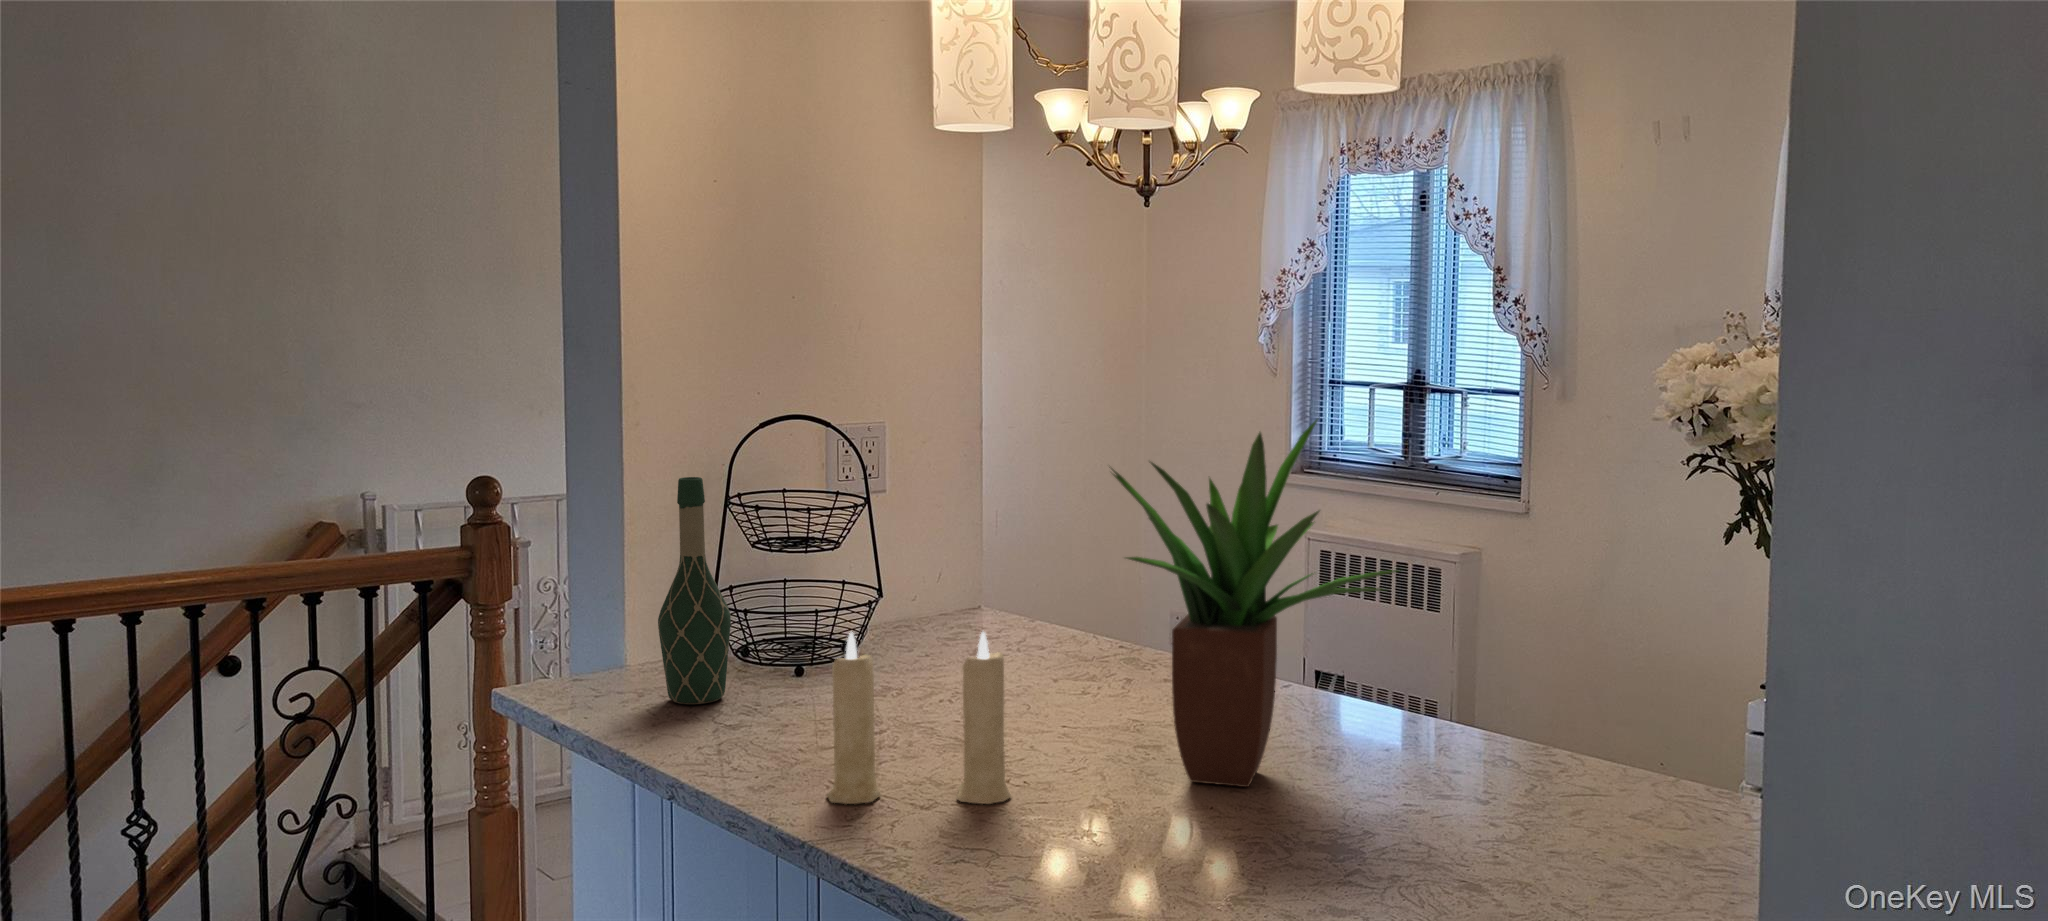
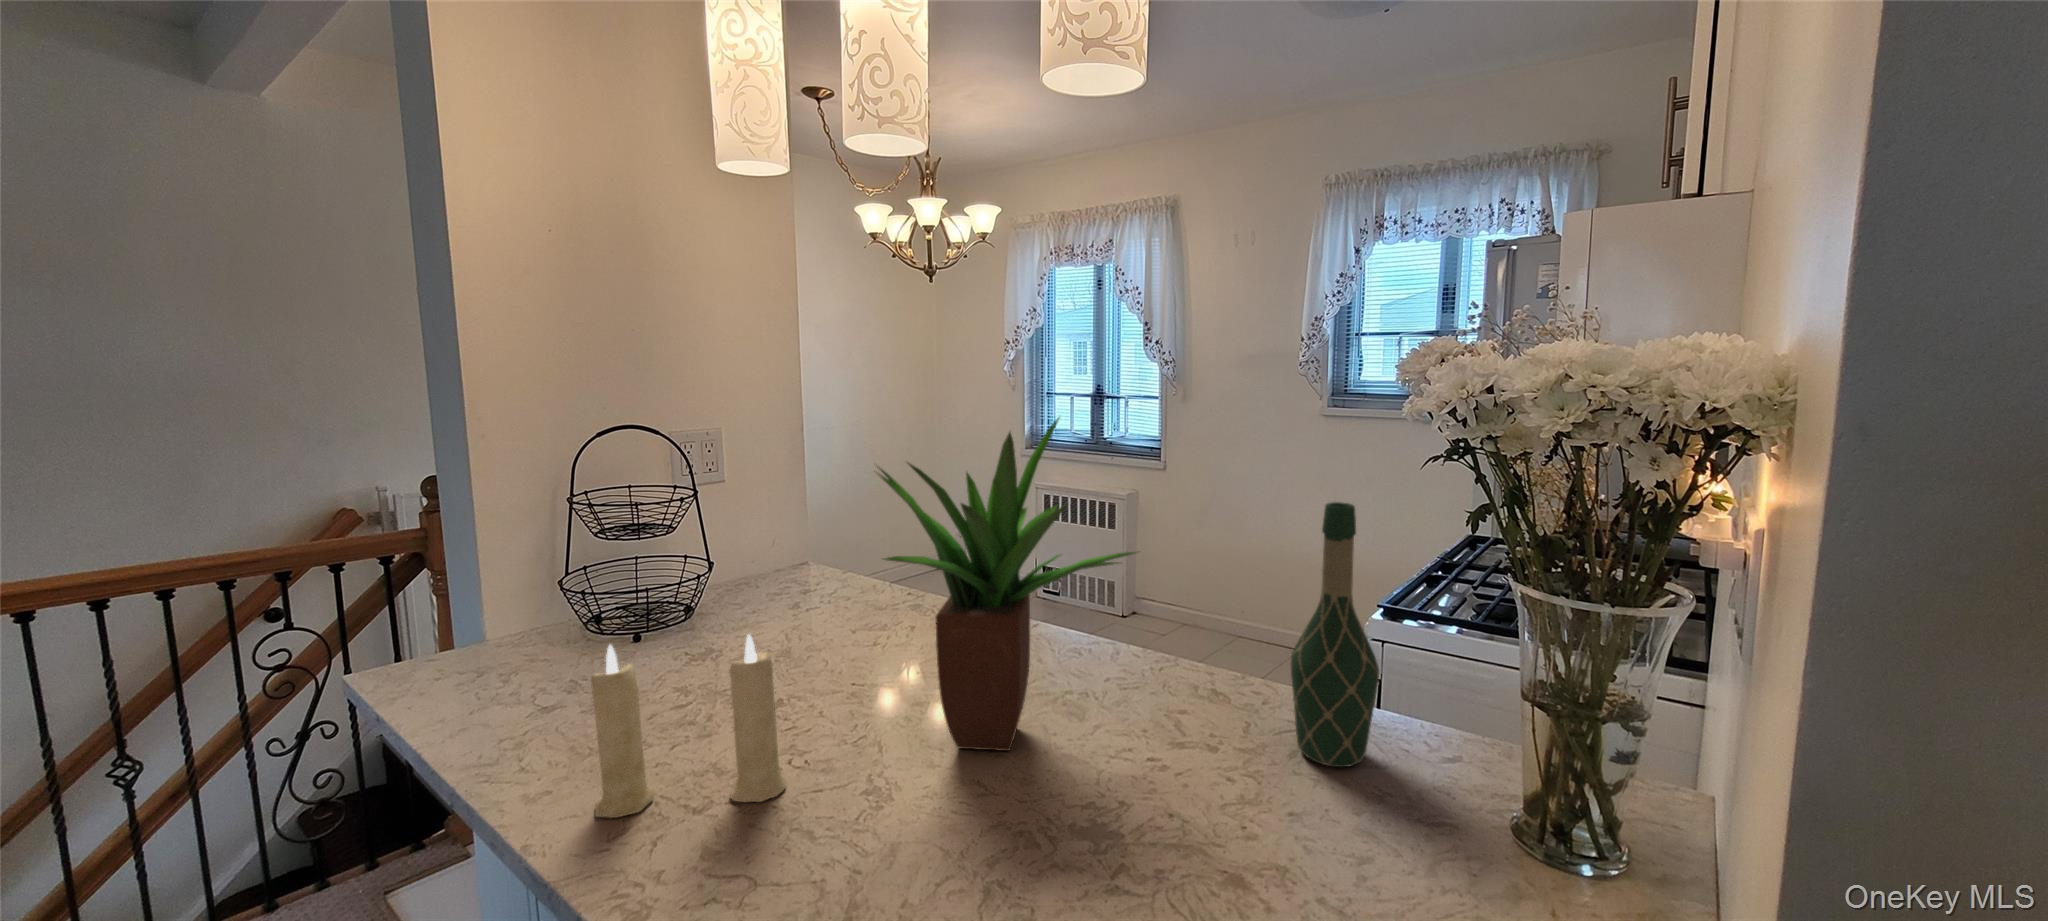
wine bottle: present [658,477,731,704] -> present [1291,502,1379,767]

